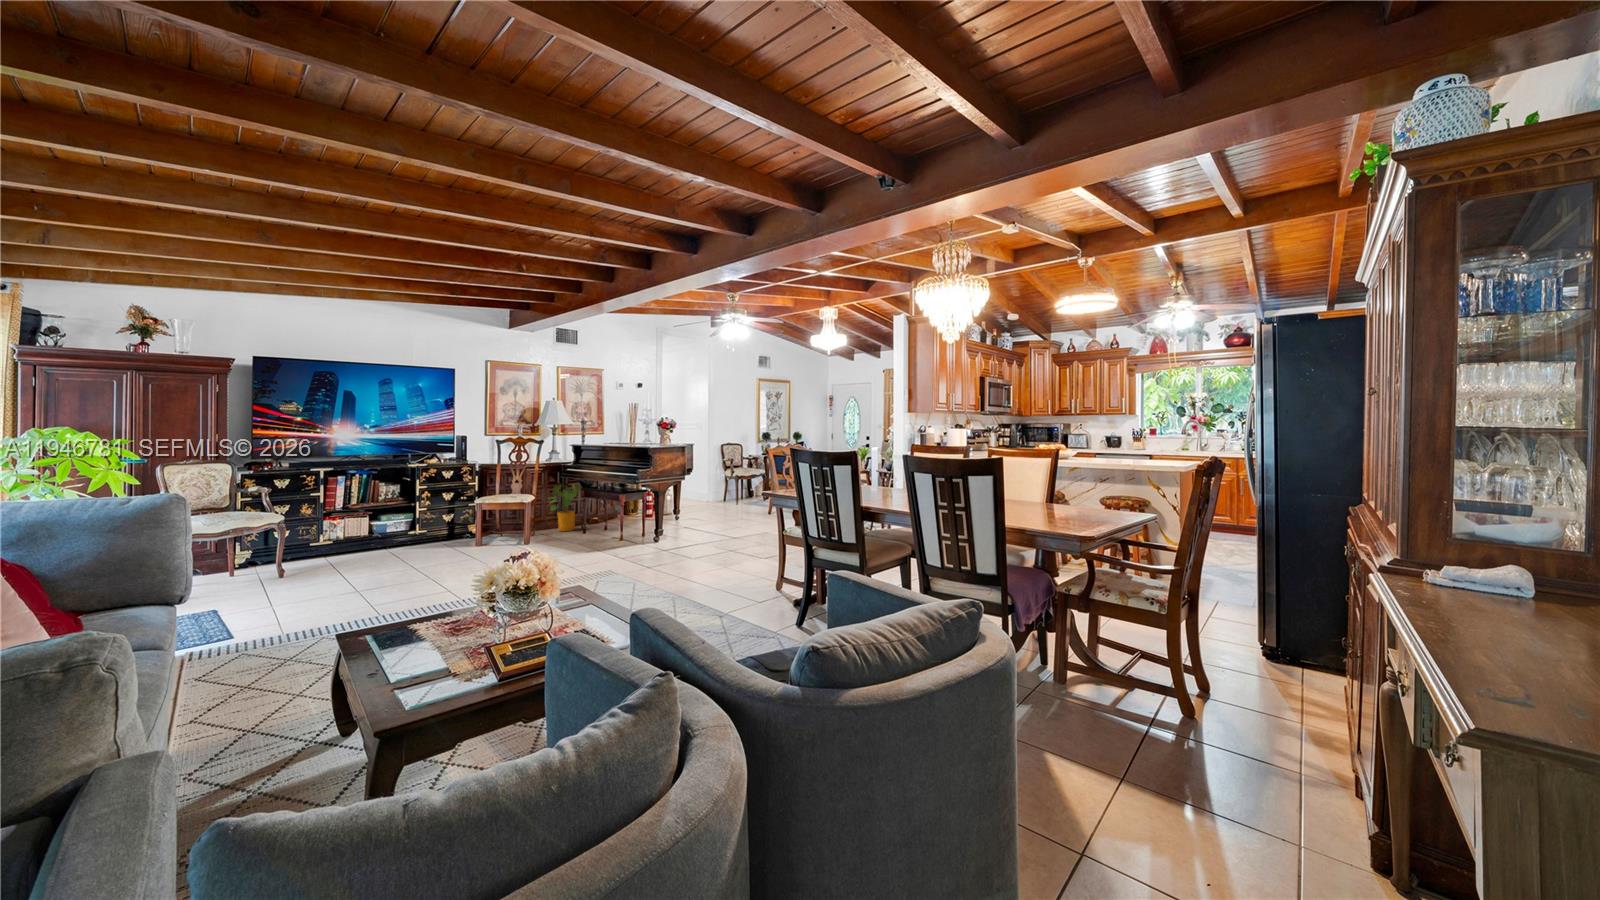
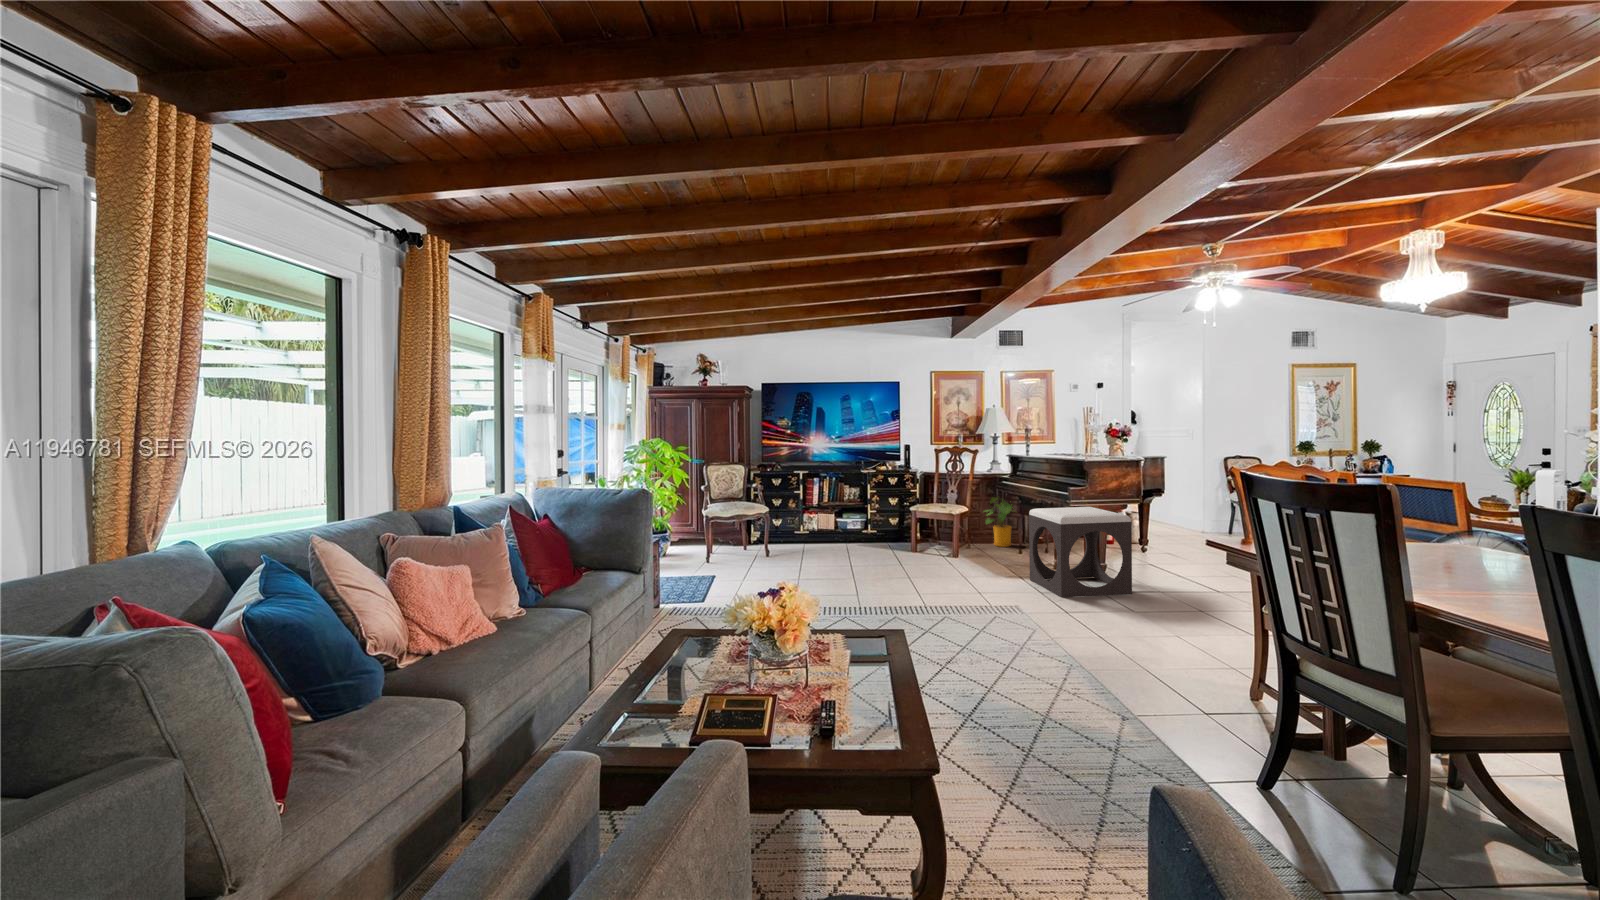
footstool: none [600,485,687,564] -> present [1029,507,1132,597]

